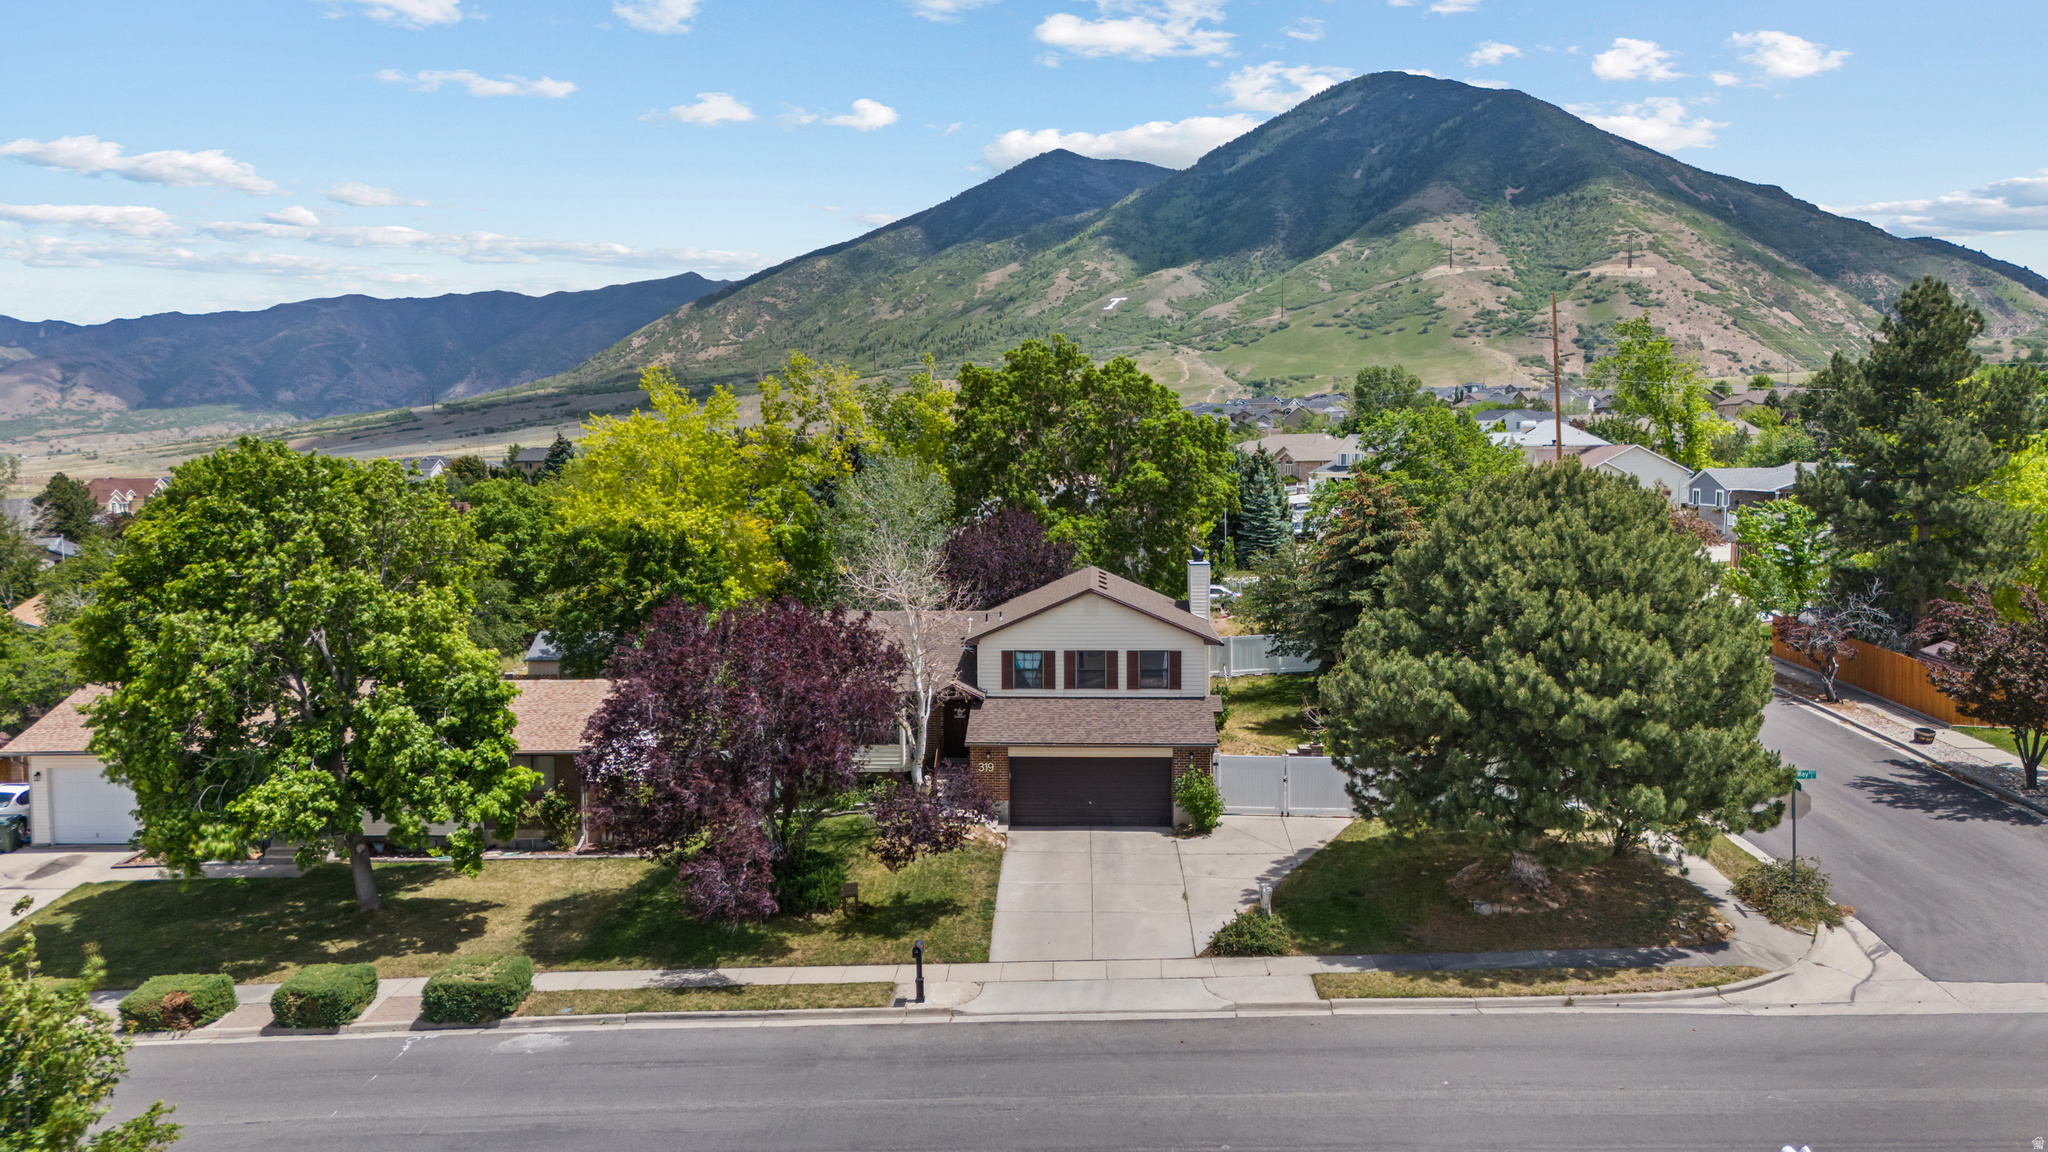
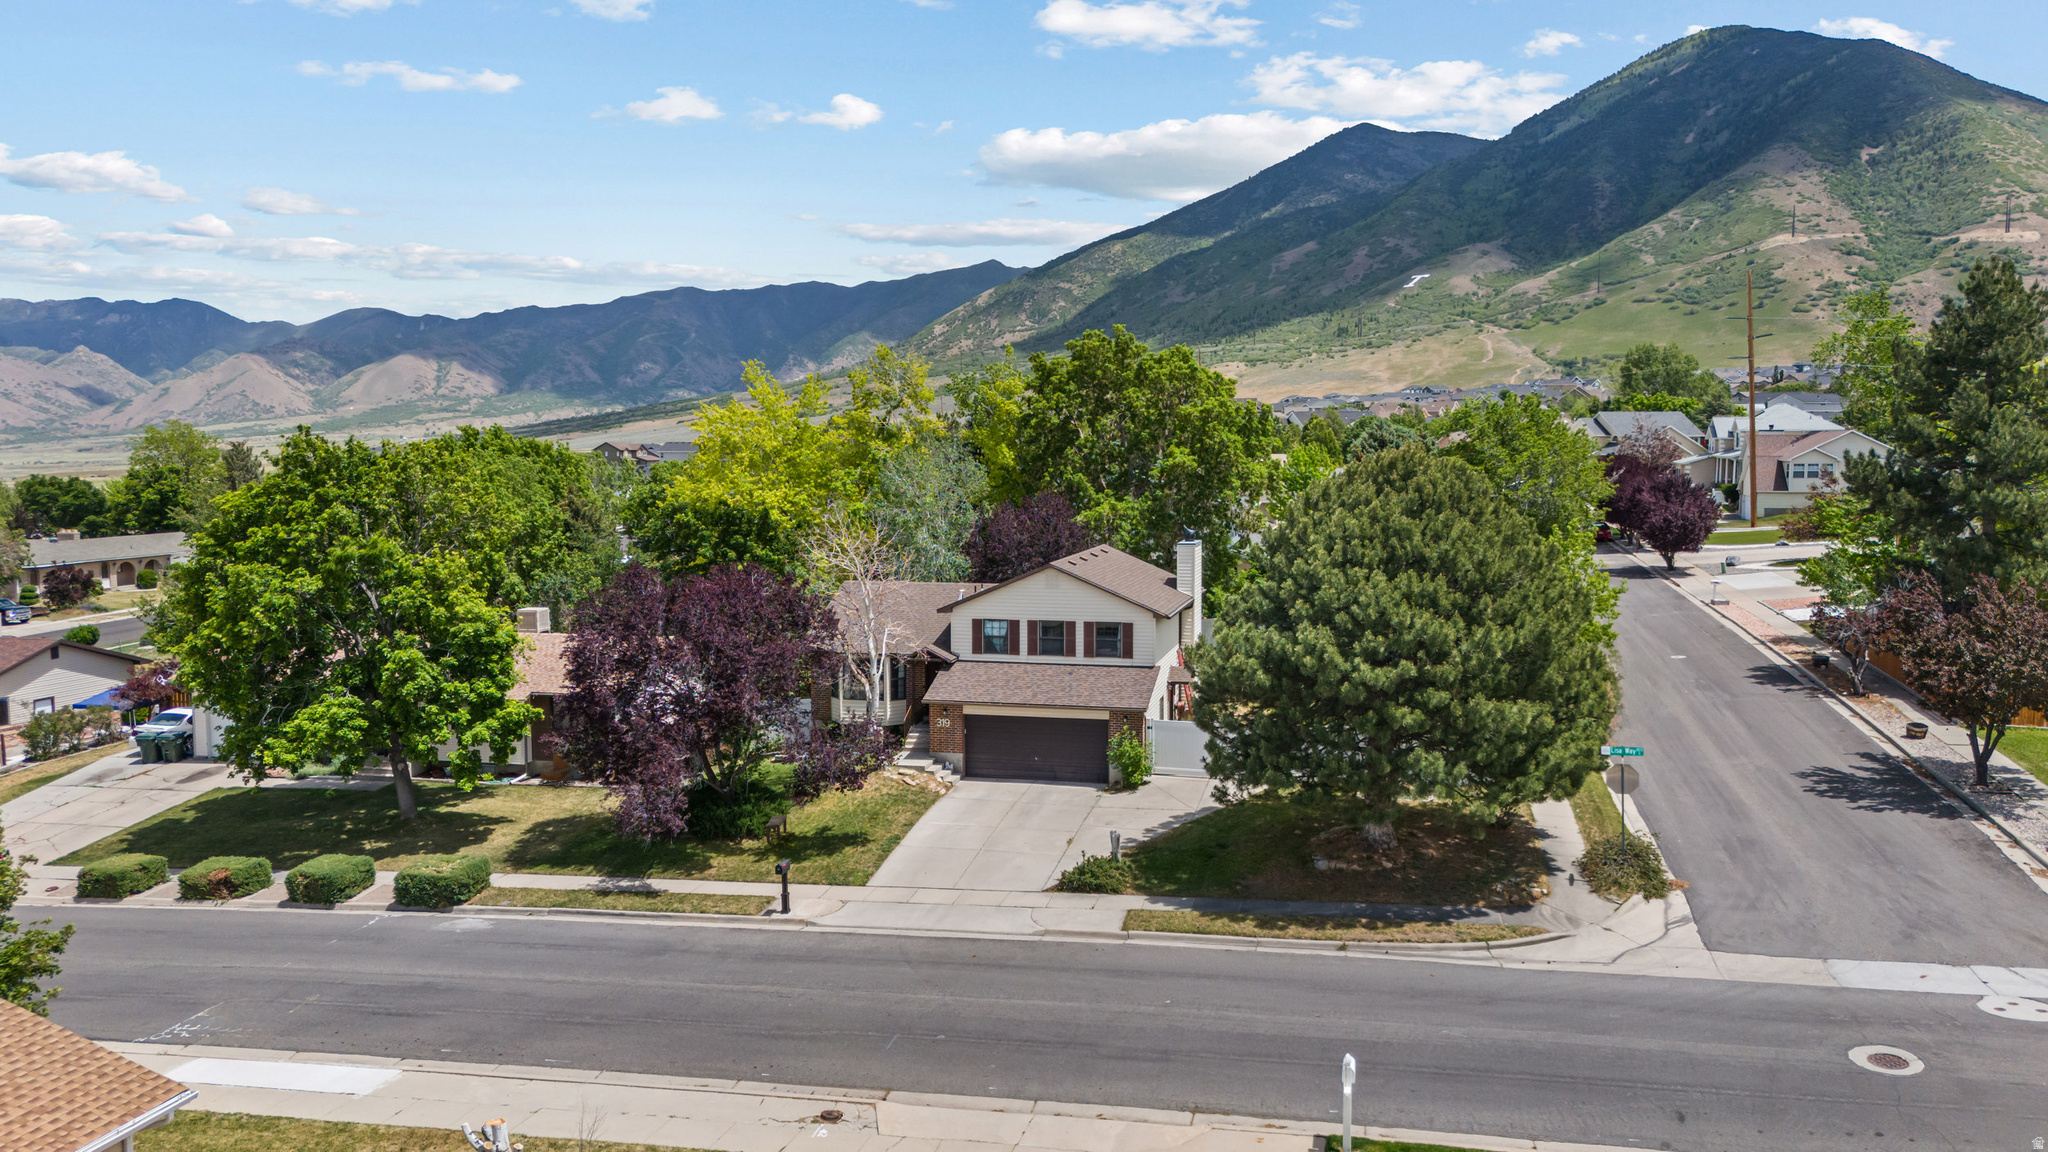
lounge chair: none [511,818,561,860] -> present [539,754,575,788]

